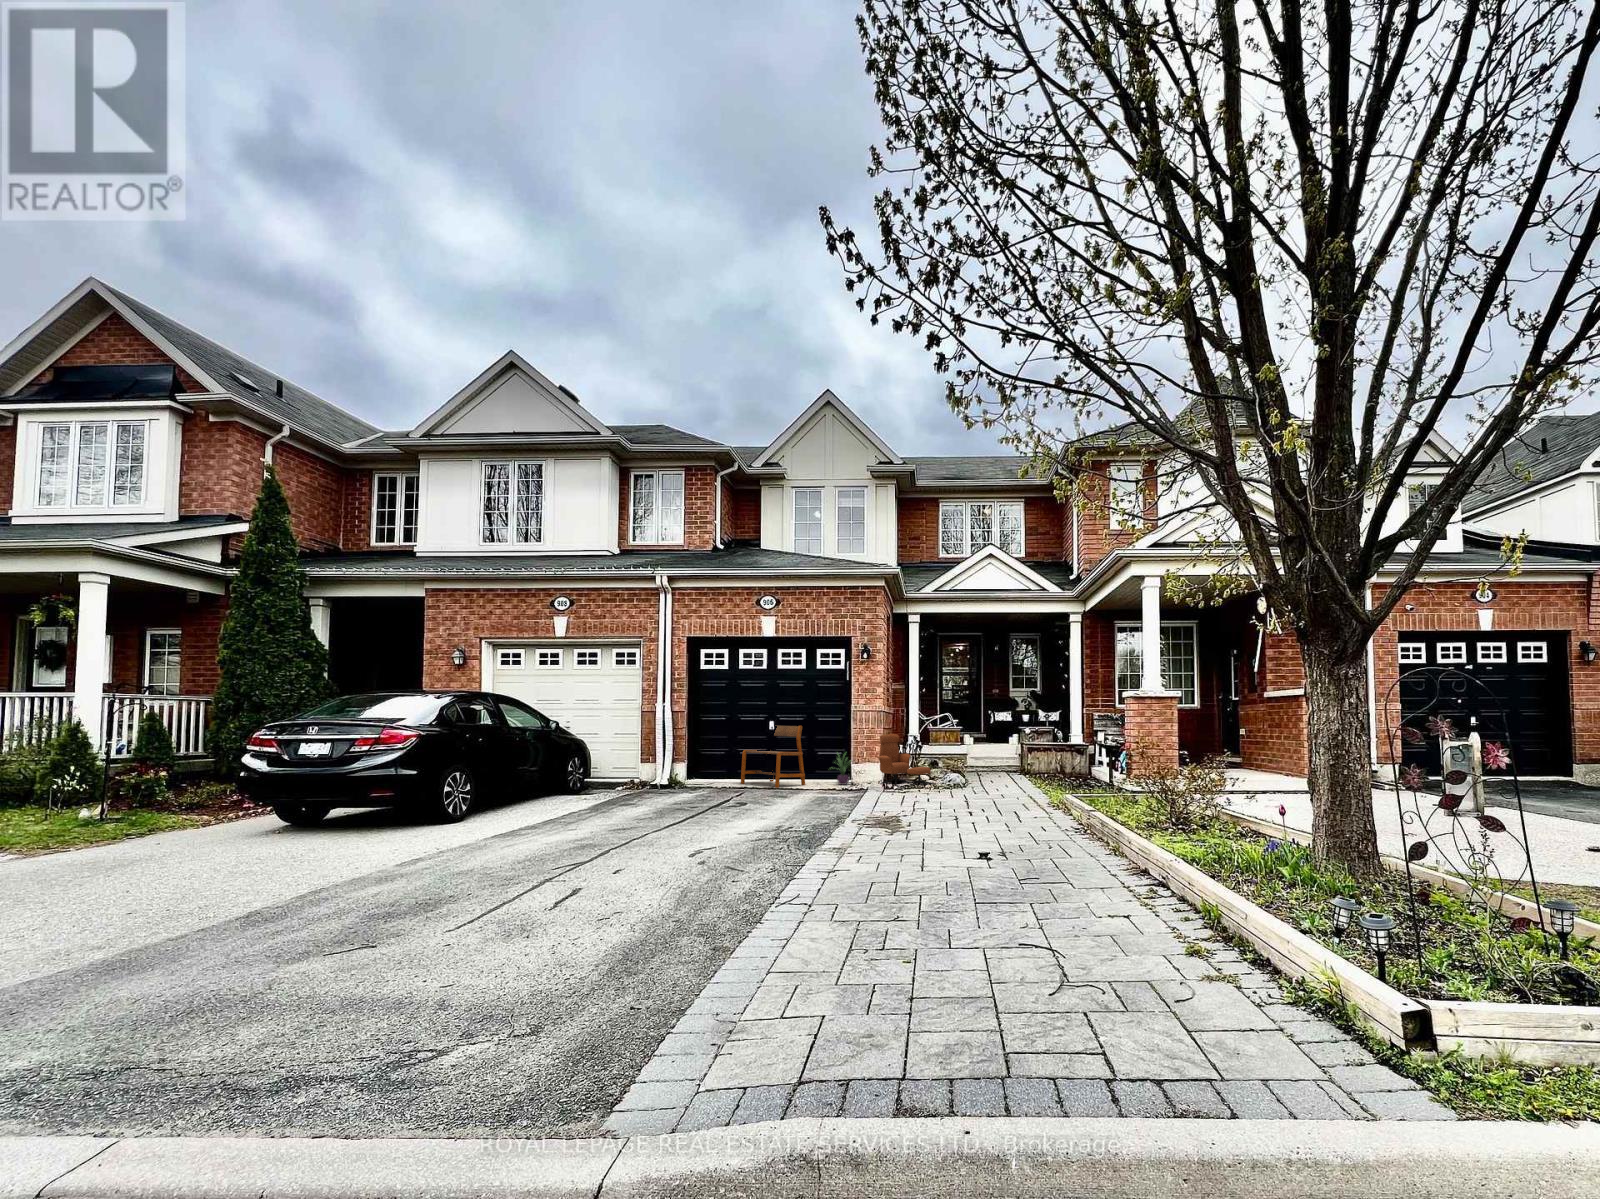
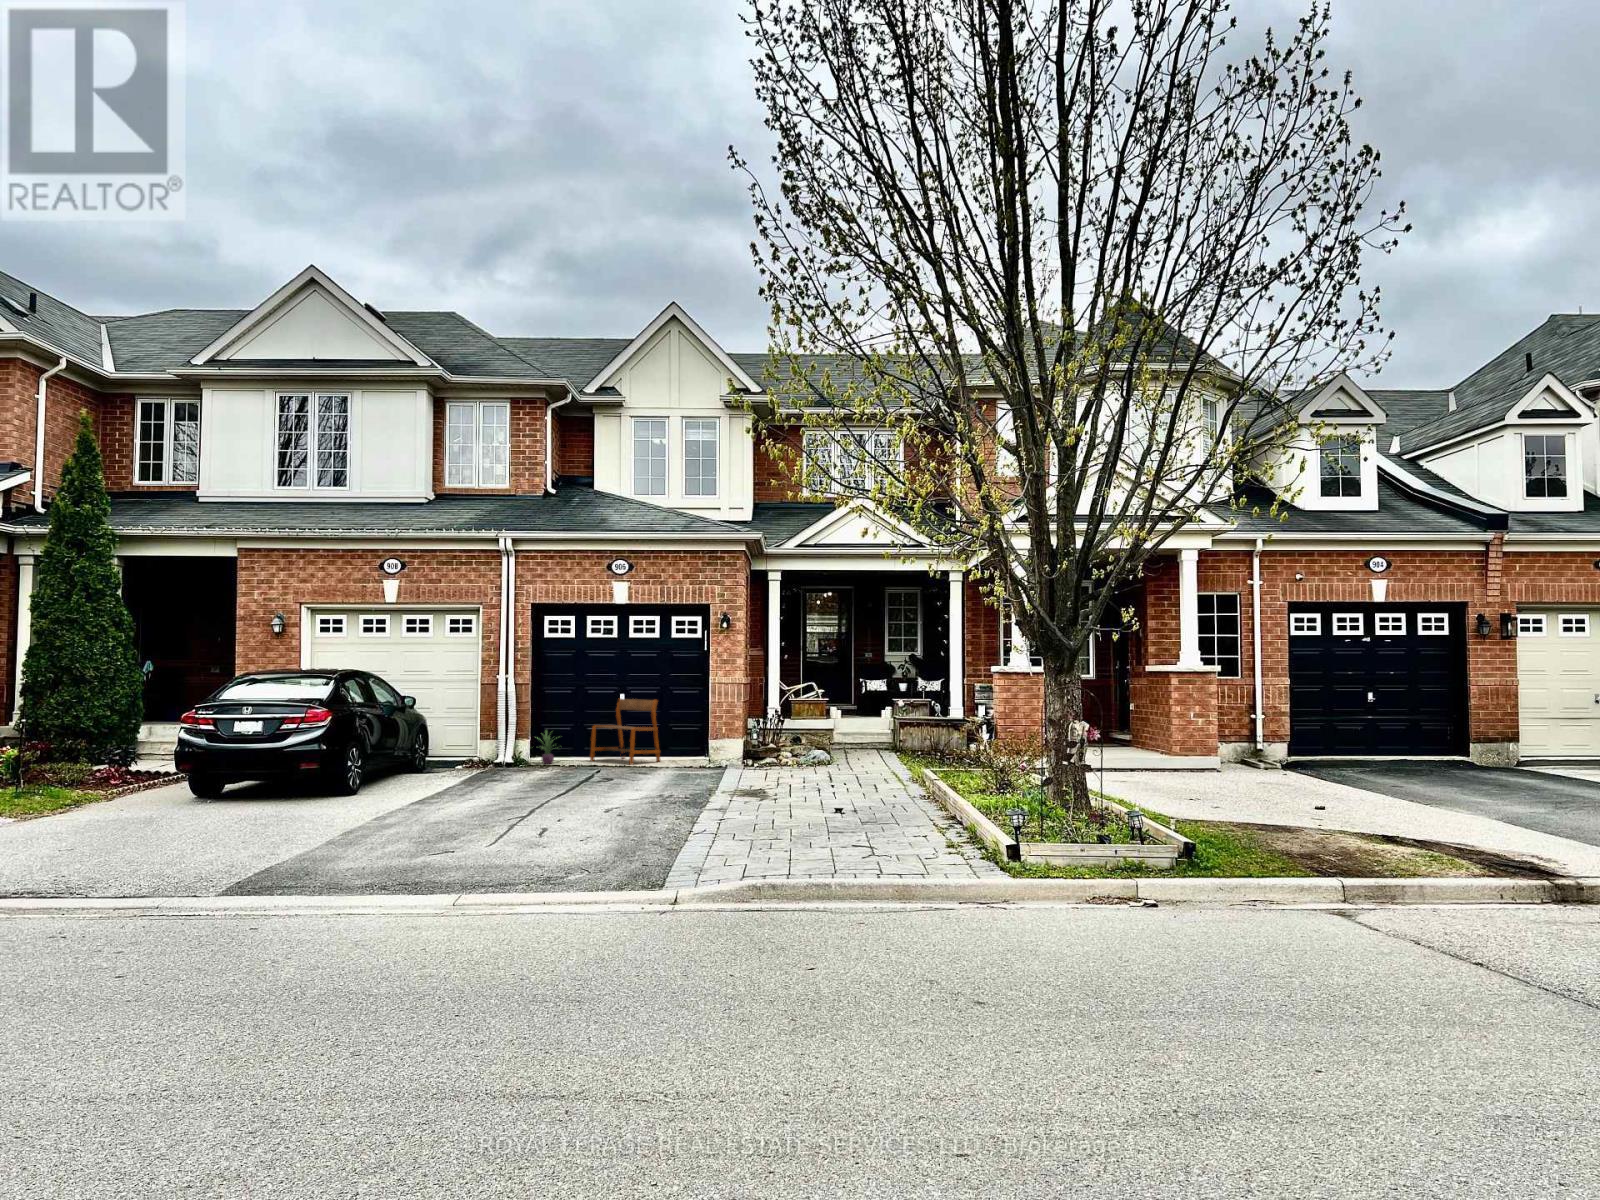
lounge chair: present [877,734,932,785] -> none [737,708,793,761]
decorative plant: present [837,754,849,785] -> present [542,731,554,764]

